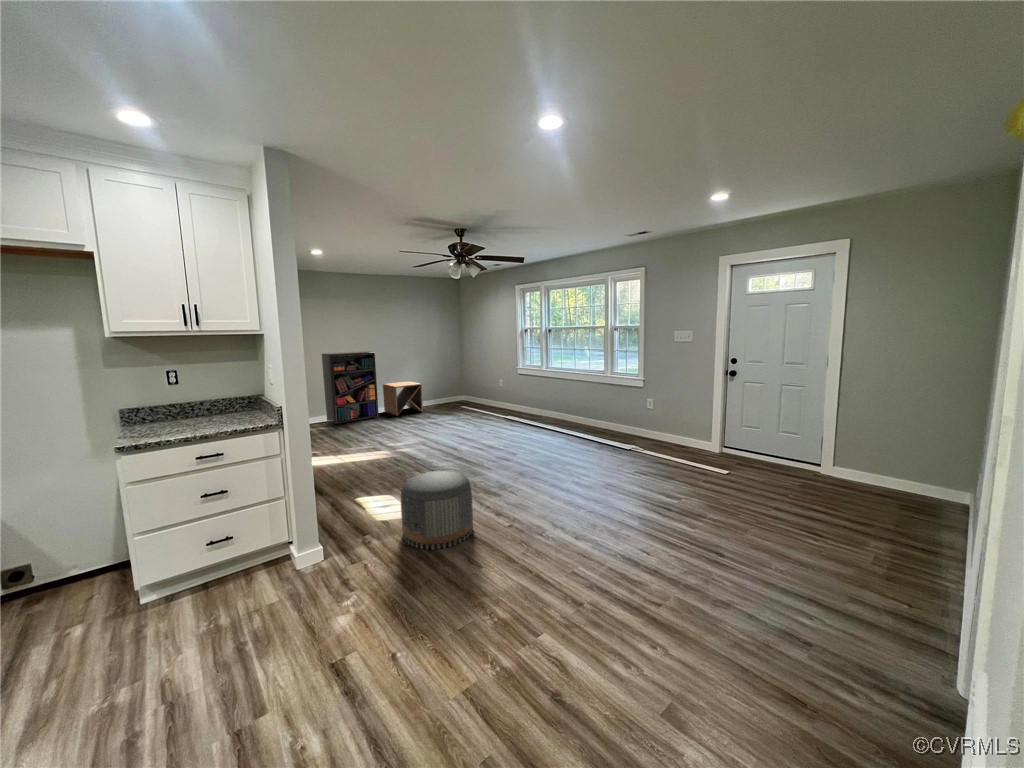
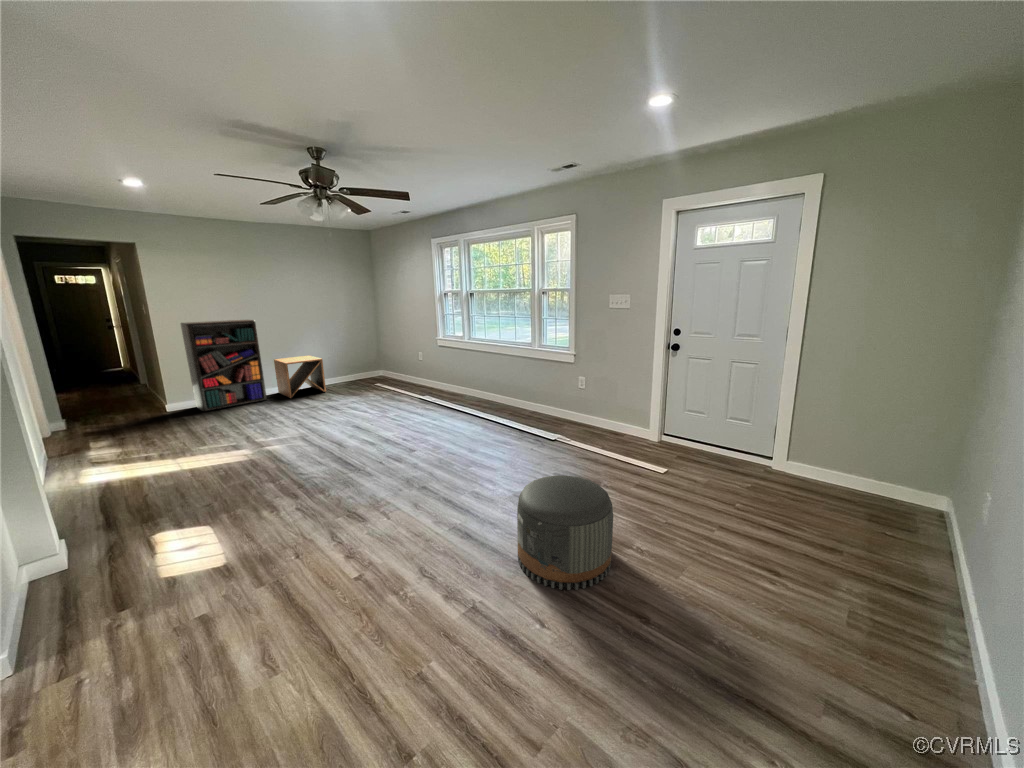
pouf: present [401,471,473,550] -> present [517,475,613,590]

